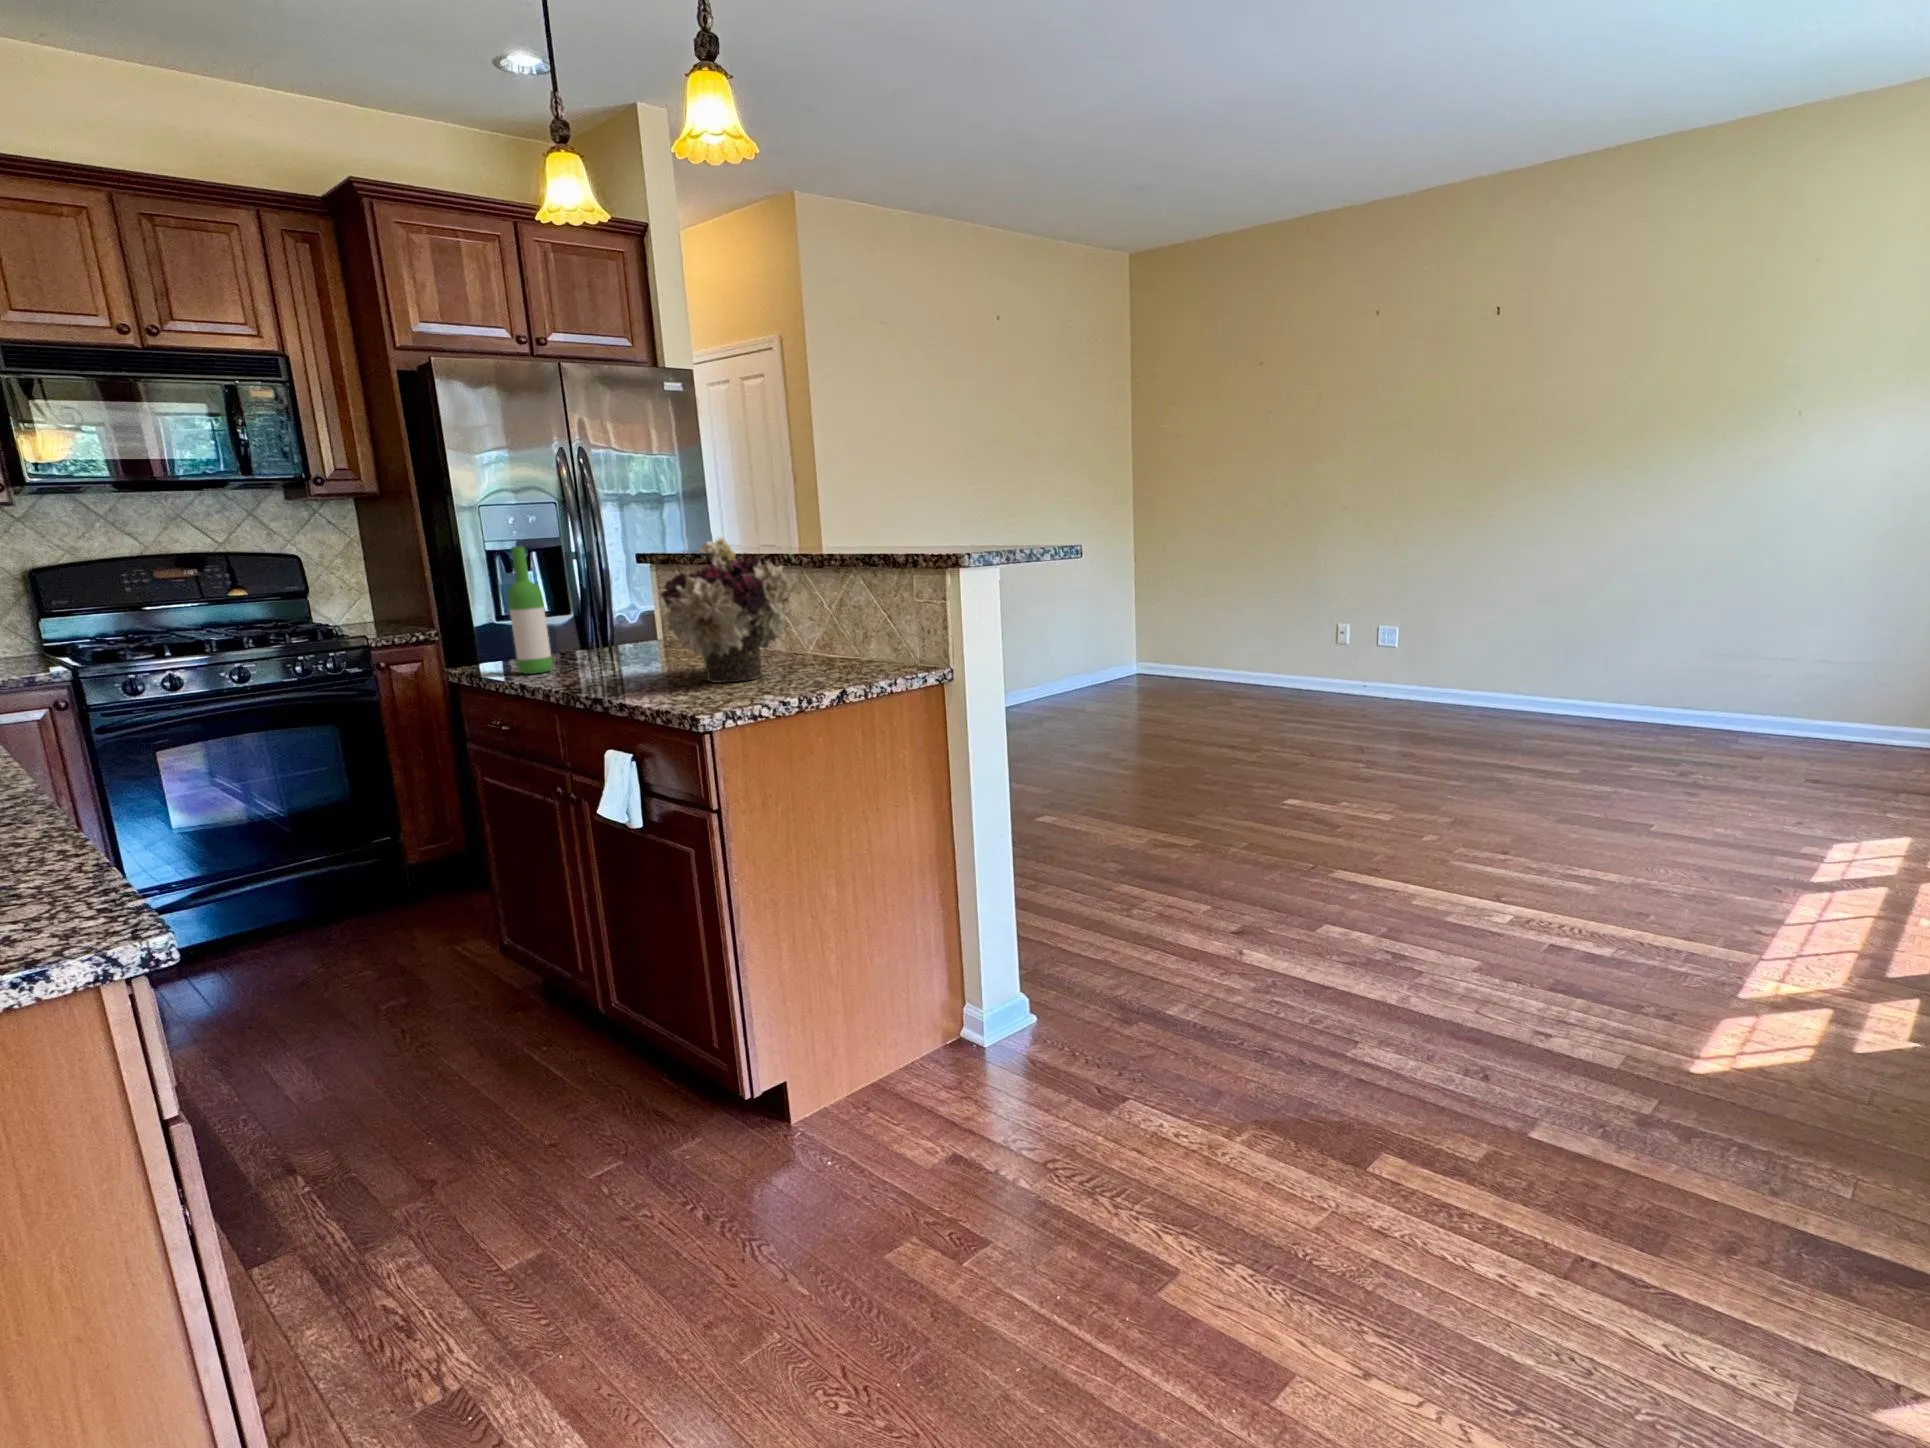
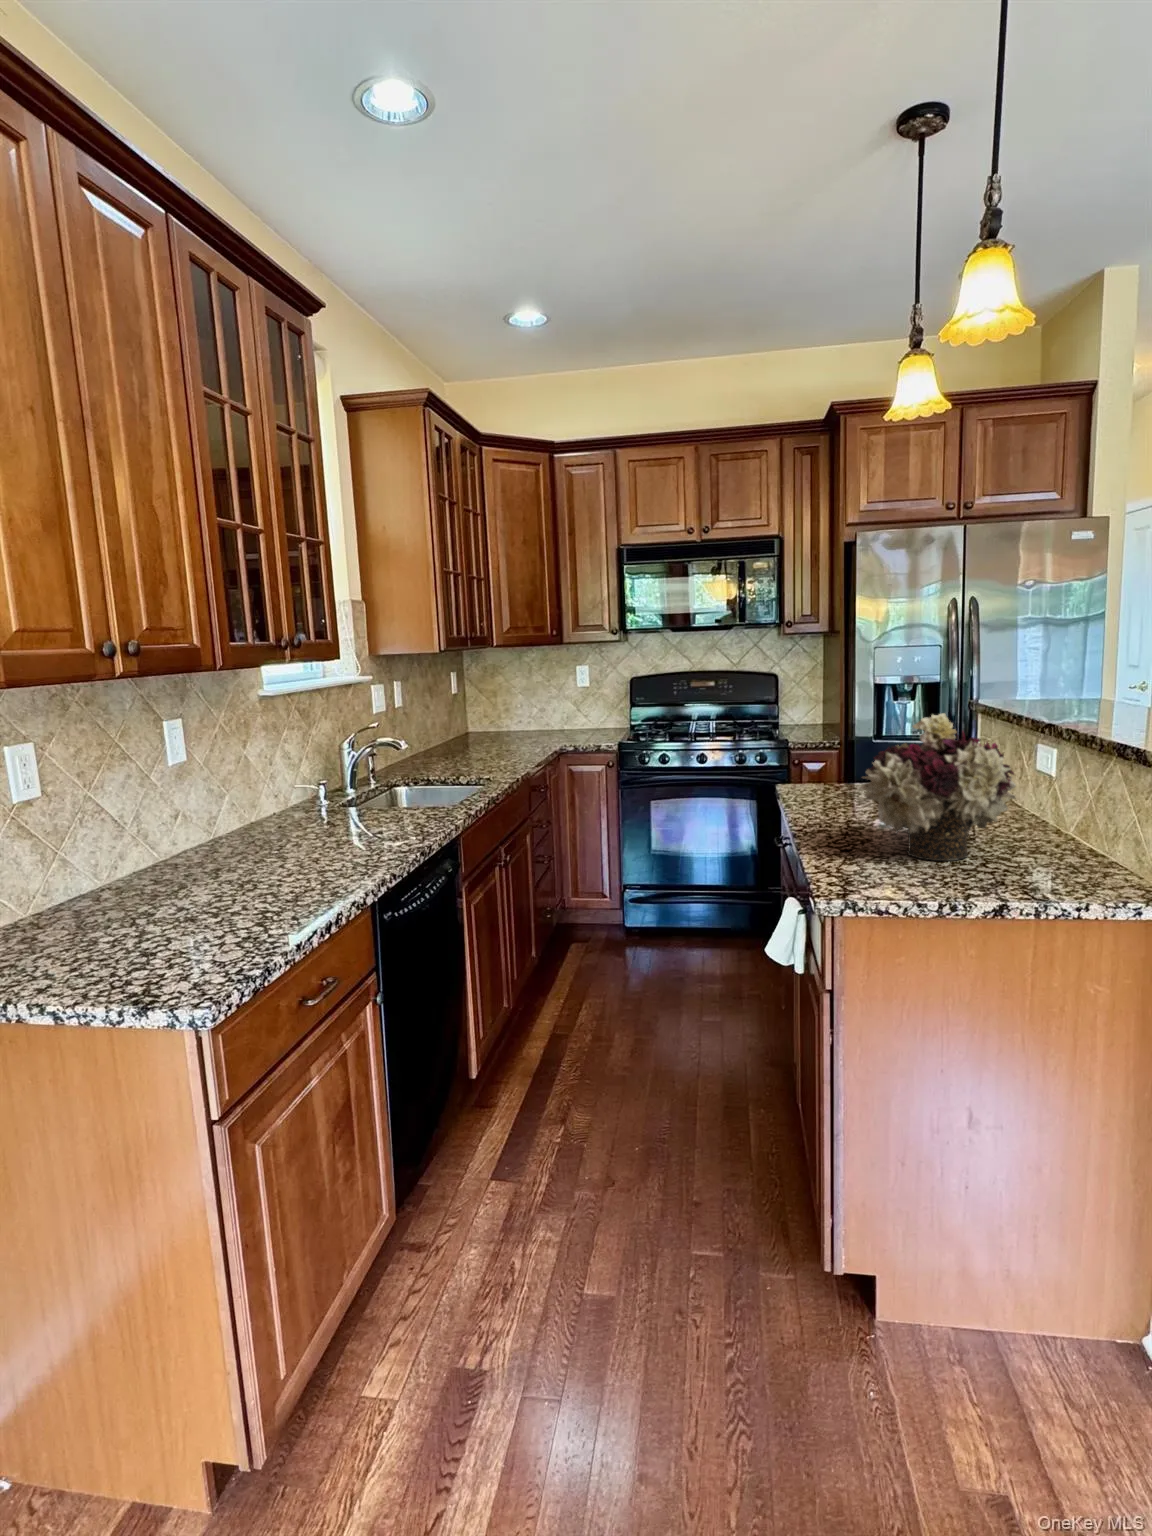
wine bottle: present [508,547,552,674] -> none [804,699,833,807]

